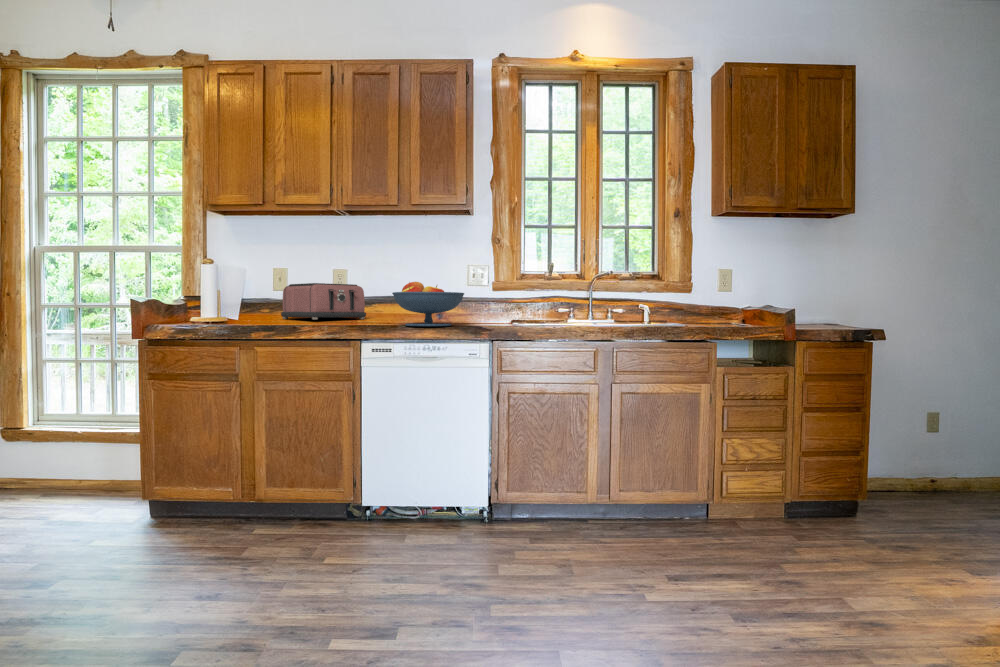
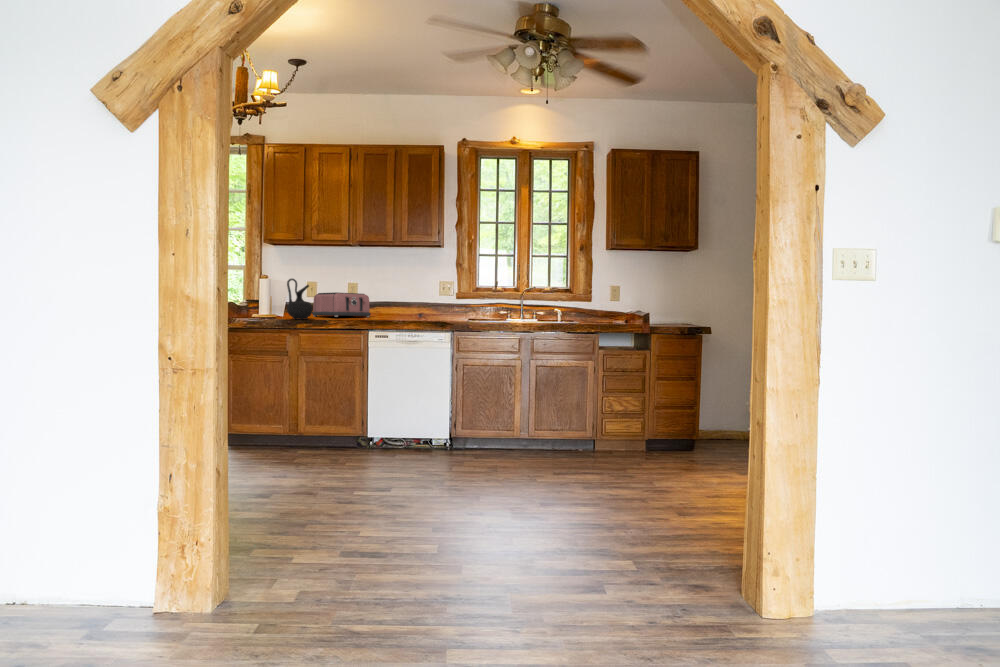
ceramic jug: none [238,262,278,325] -> present [287,279,313,320]
fruit bowl: present [392,282,464,326] -> none [389,292,436,321]

